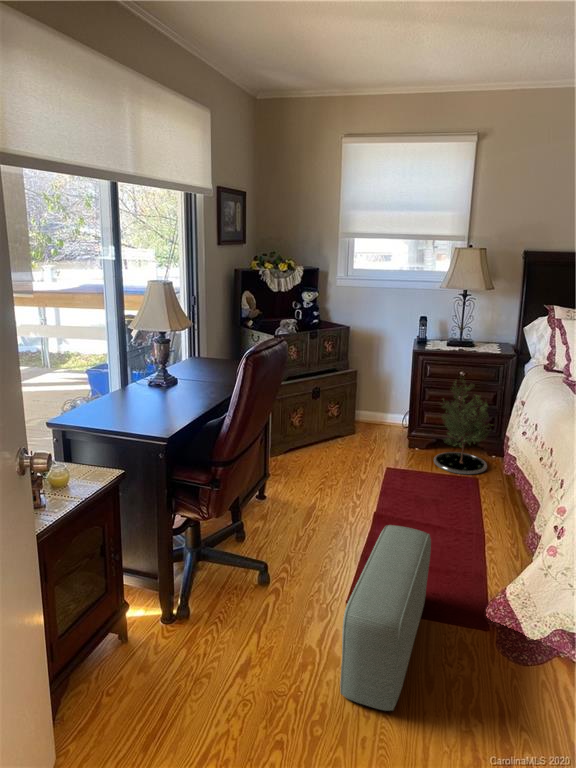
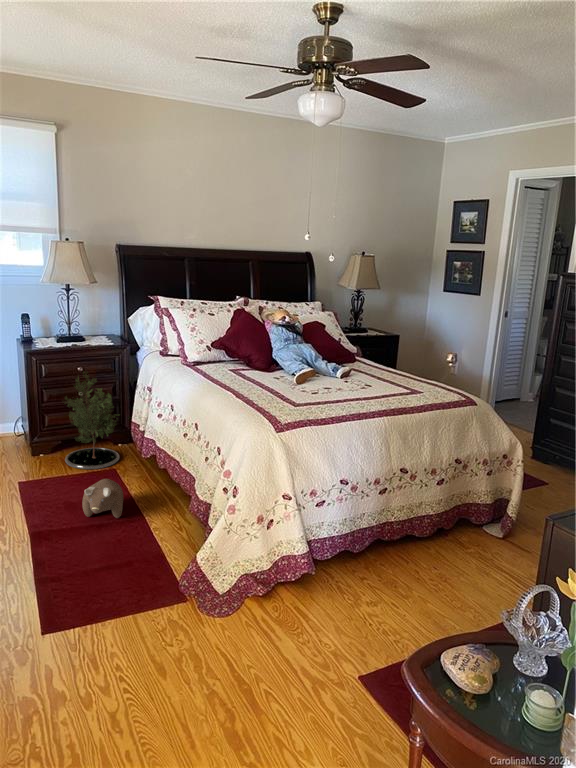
plush toy: none [426,483,469,525] -> present [82,479,123,518]
pouf: present [340,525,431,711] -> none [70,531,144,726]

